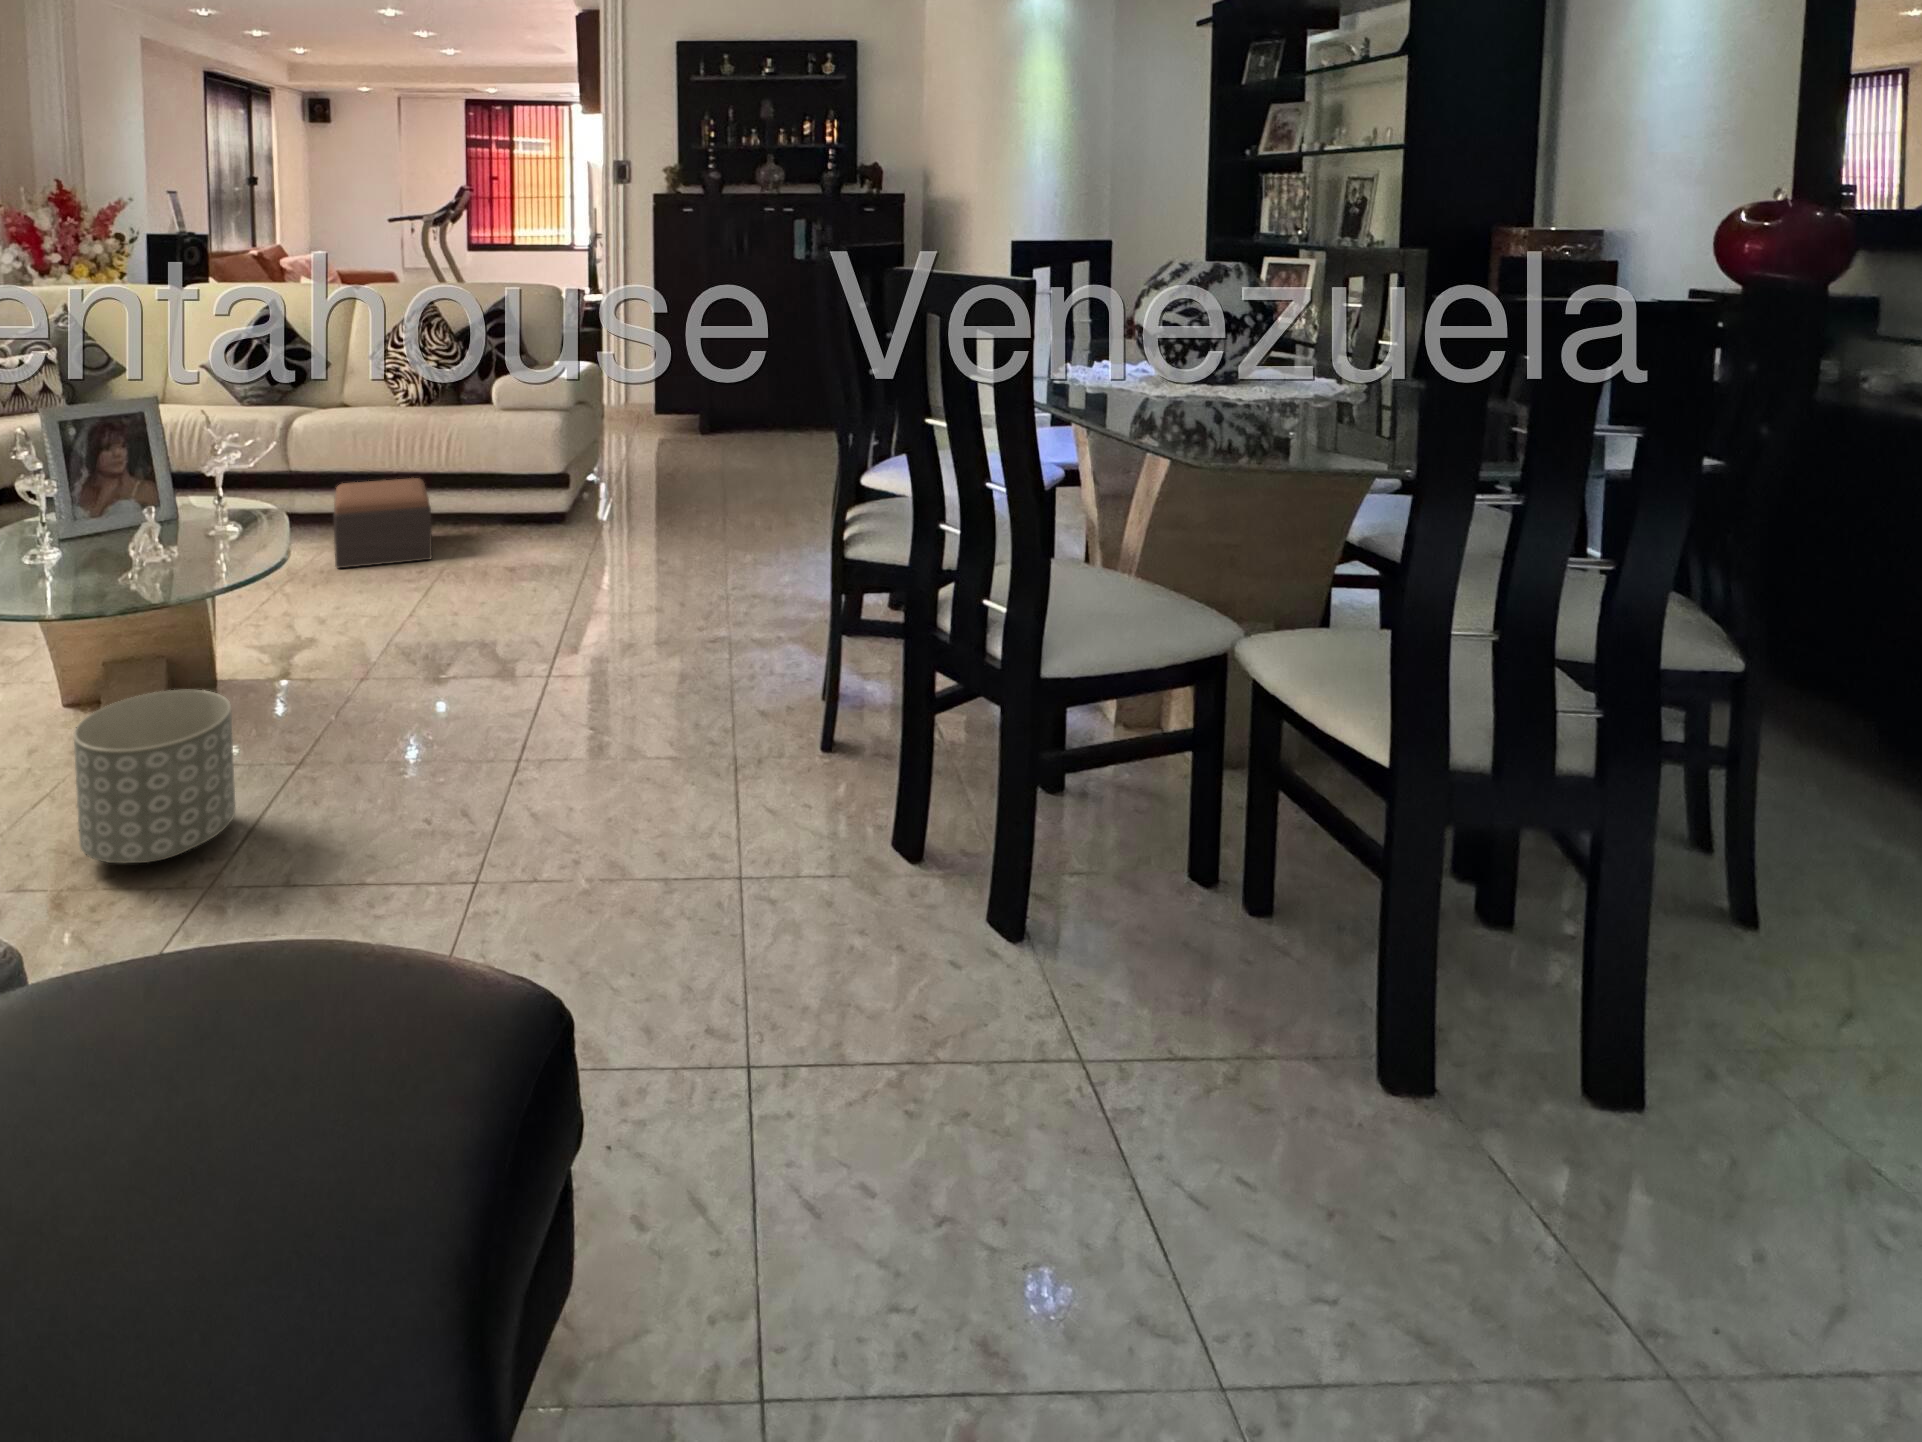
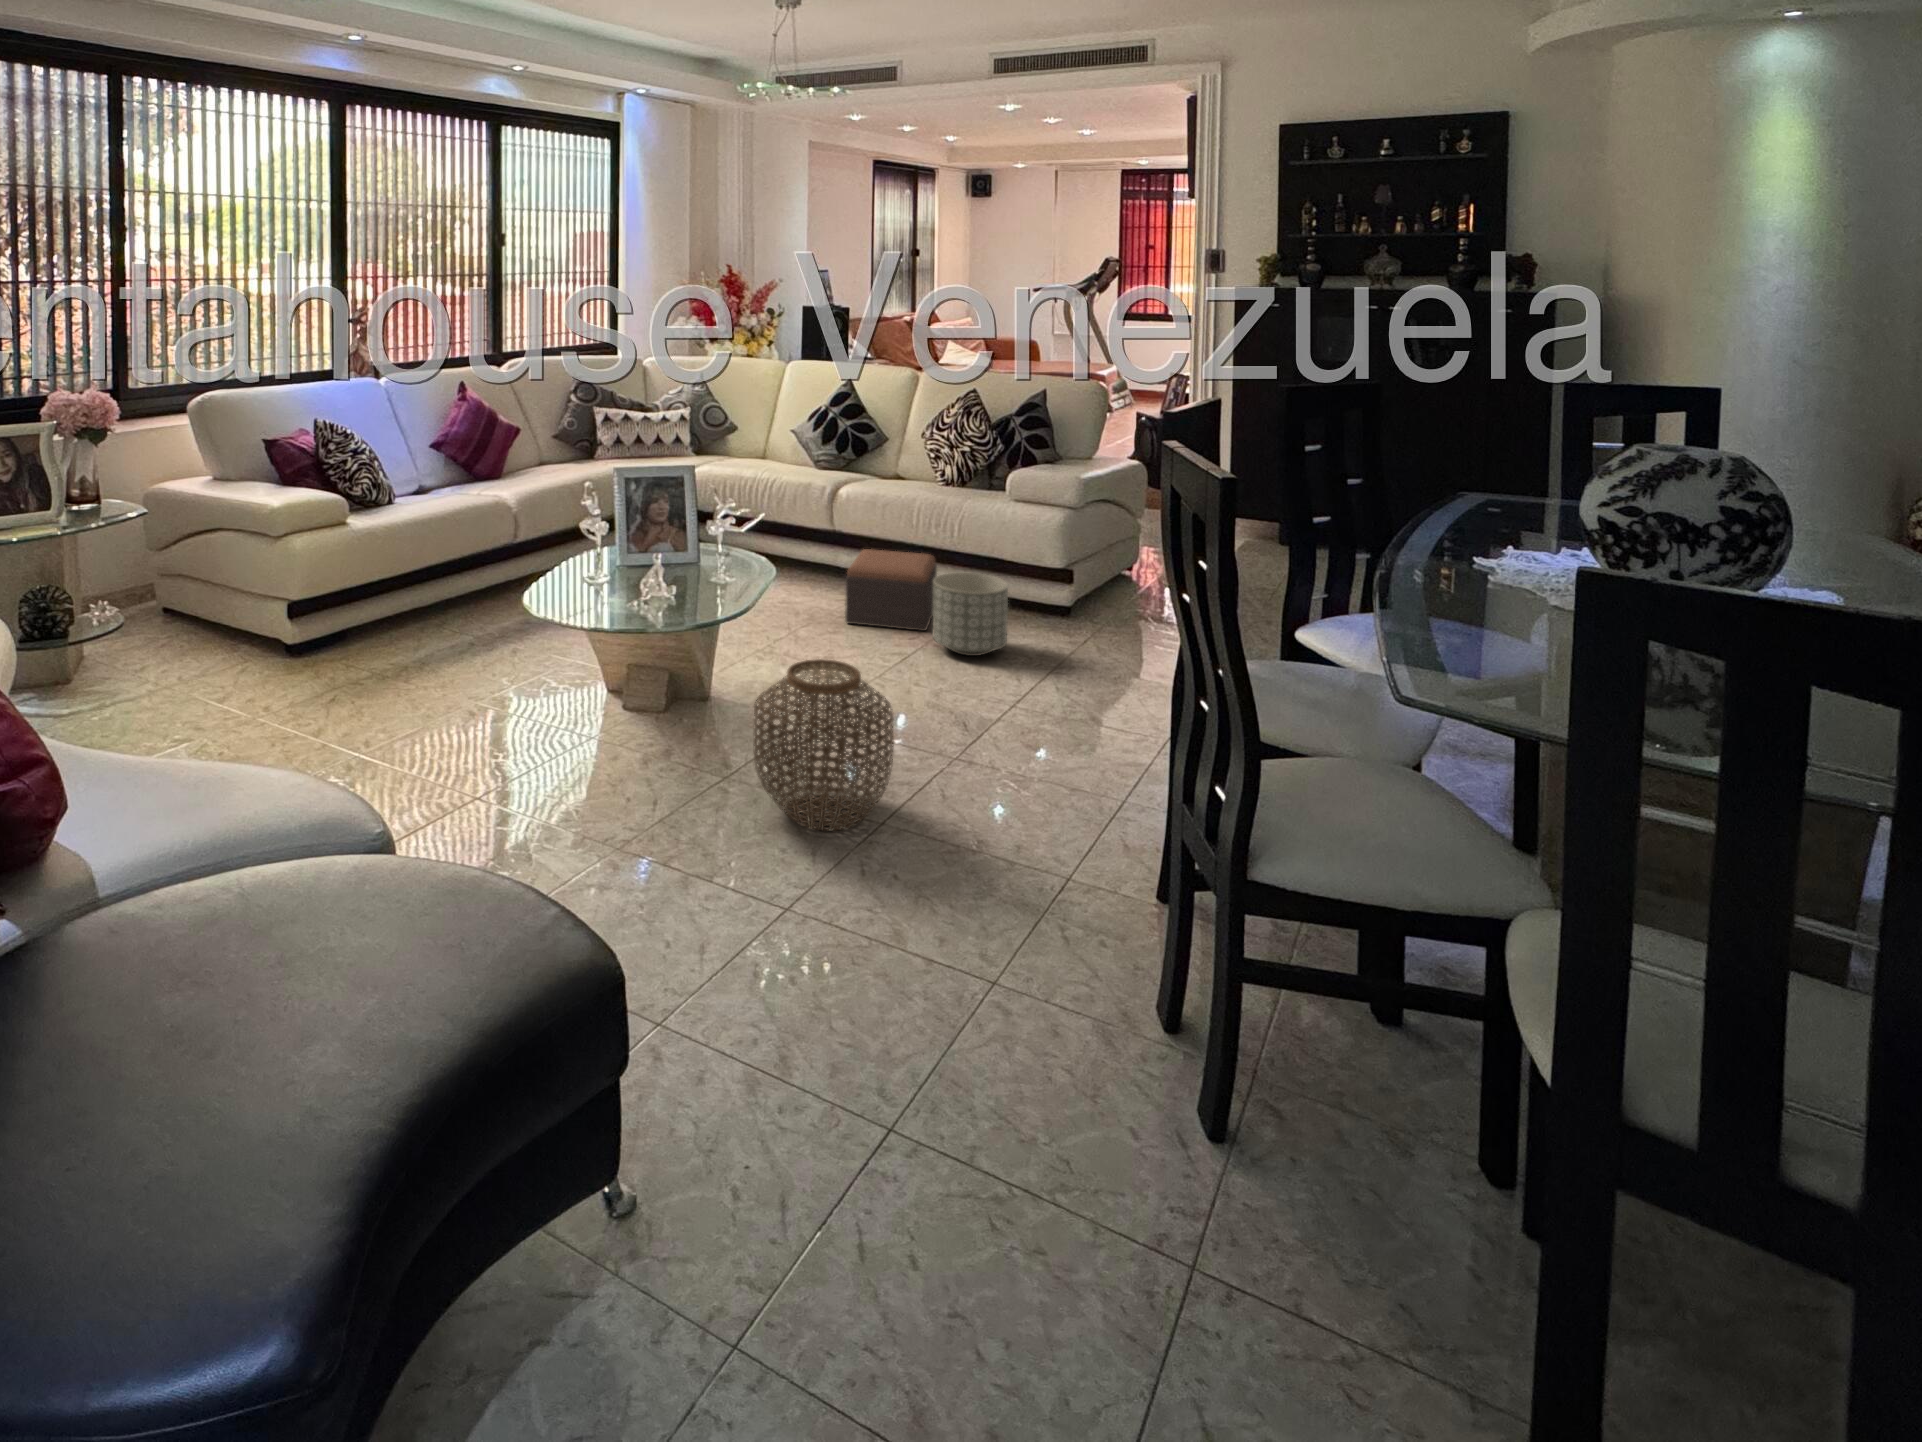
woven basket: none [350,586,520,784] -> present [753,659,894,831]
planter: present [74,690,235,863] -> present [933,573,1008,656]

